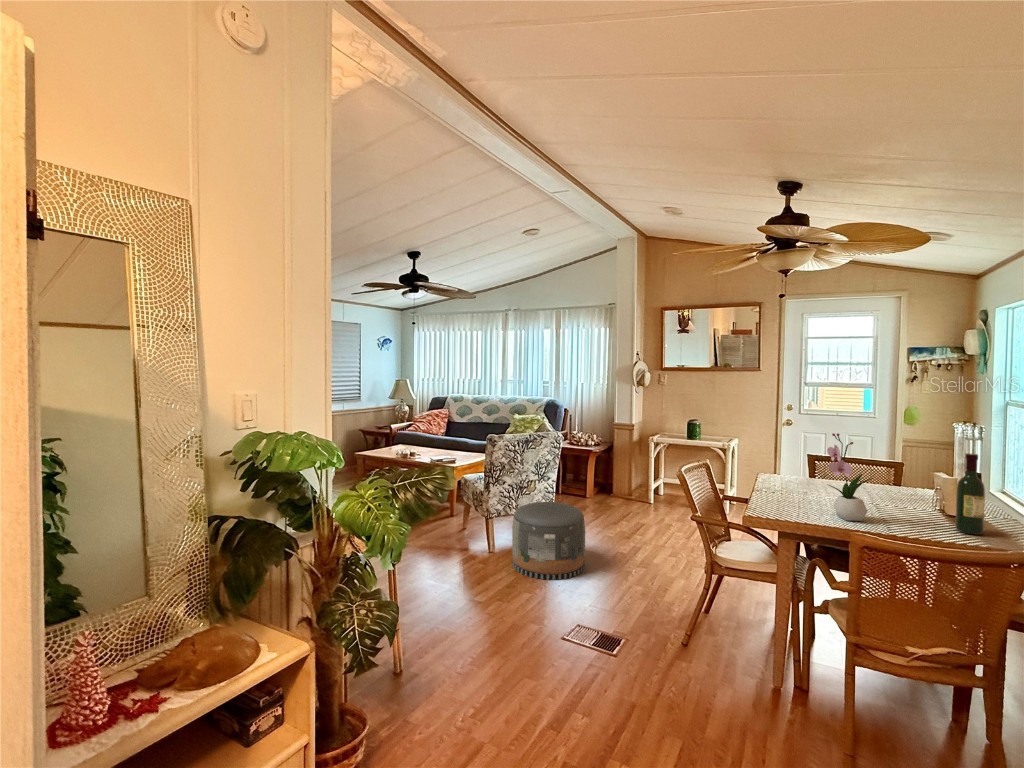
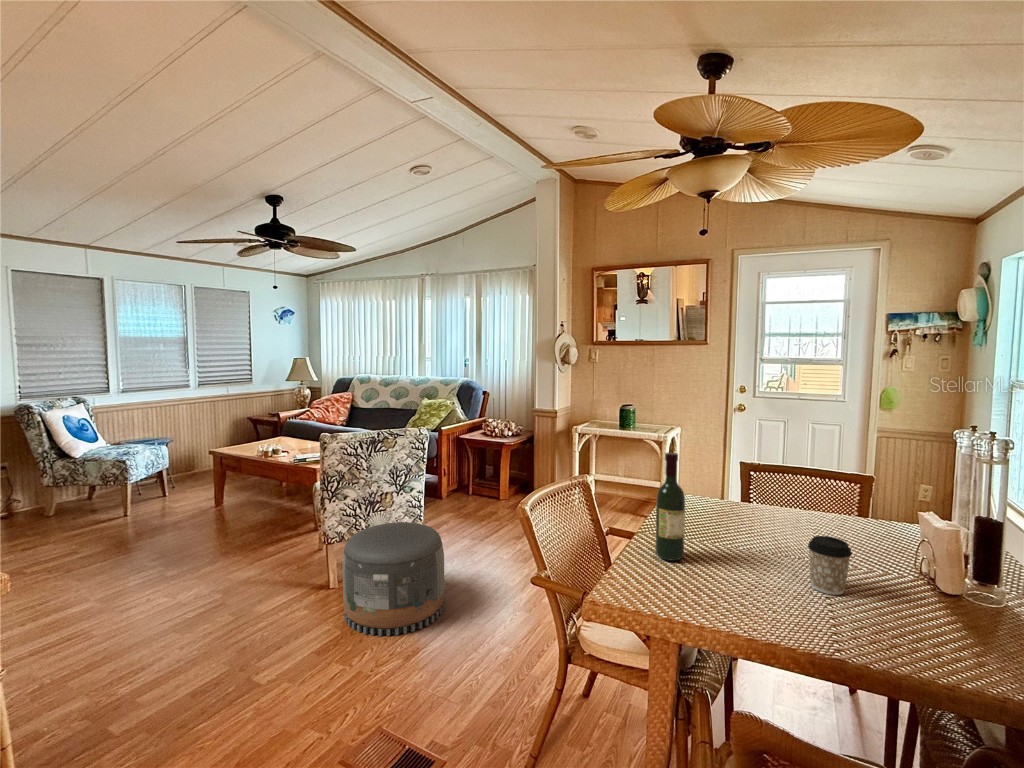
flower arrangement: present [827,433,873,521] -> none [712,450,783,601]
wine bottle: present [955,453,985,535] -> present [655,452,685,561]
coffee cup: none [884,486,913,519] -> present [808,536,852,595]

